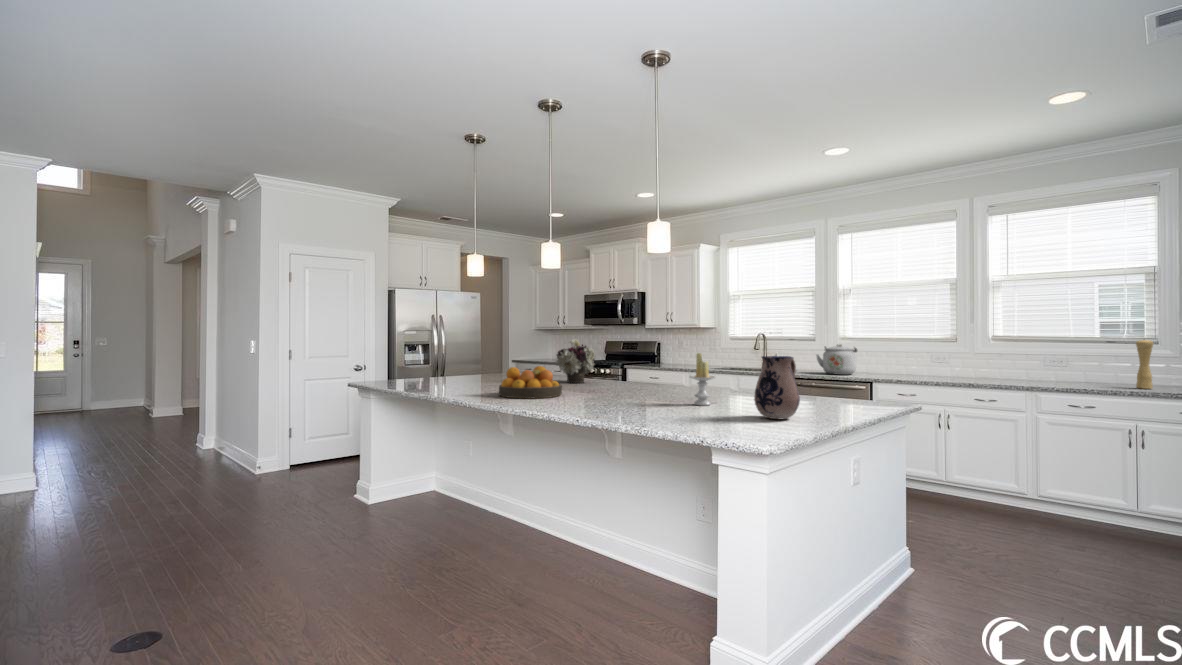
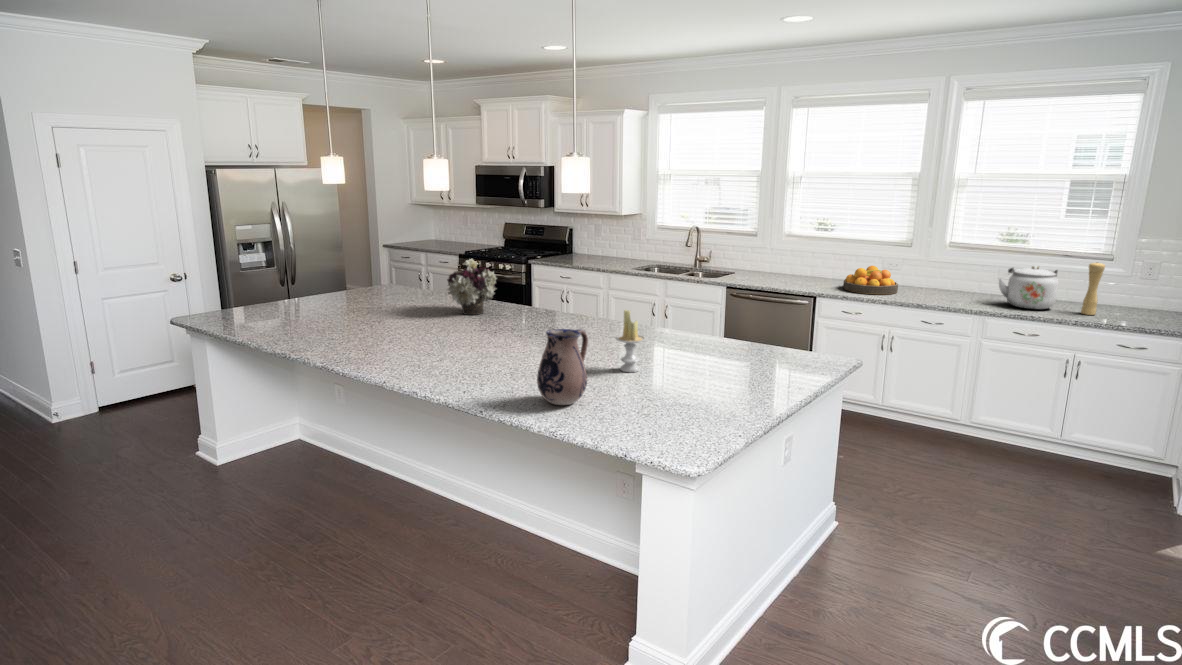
kettle: present [816,344,857,375] -> present [999,266,1058,309]
ceramic pitcher: present [754,356,800,419] -> present [537,329,588,405]
fruit bowl: present [499,366,562,399] -> present [843,266,898,295]

